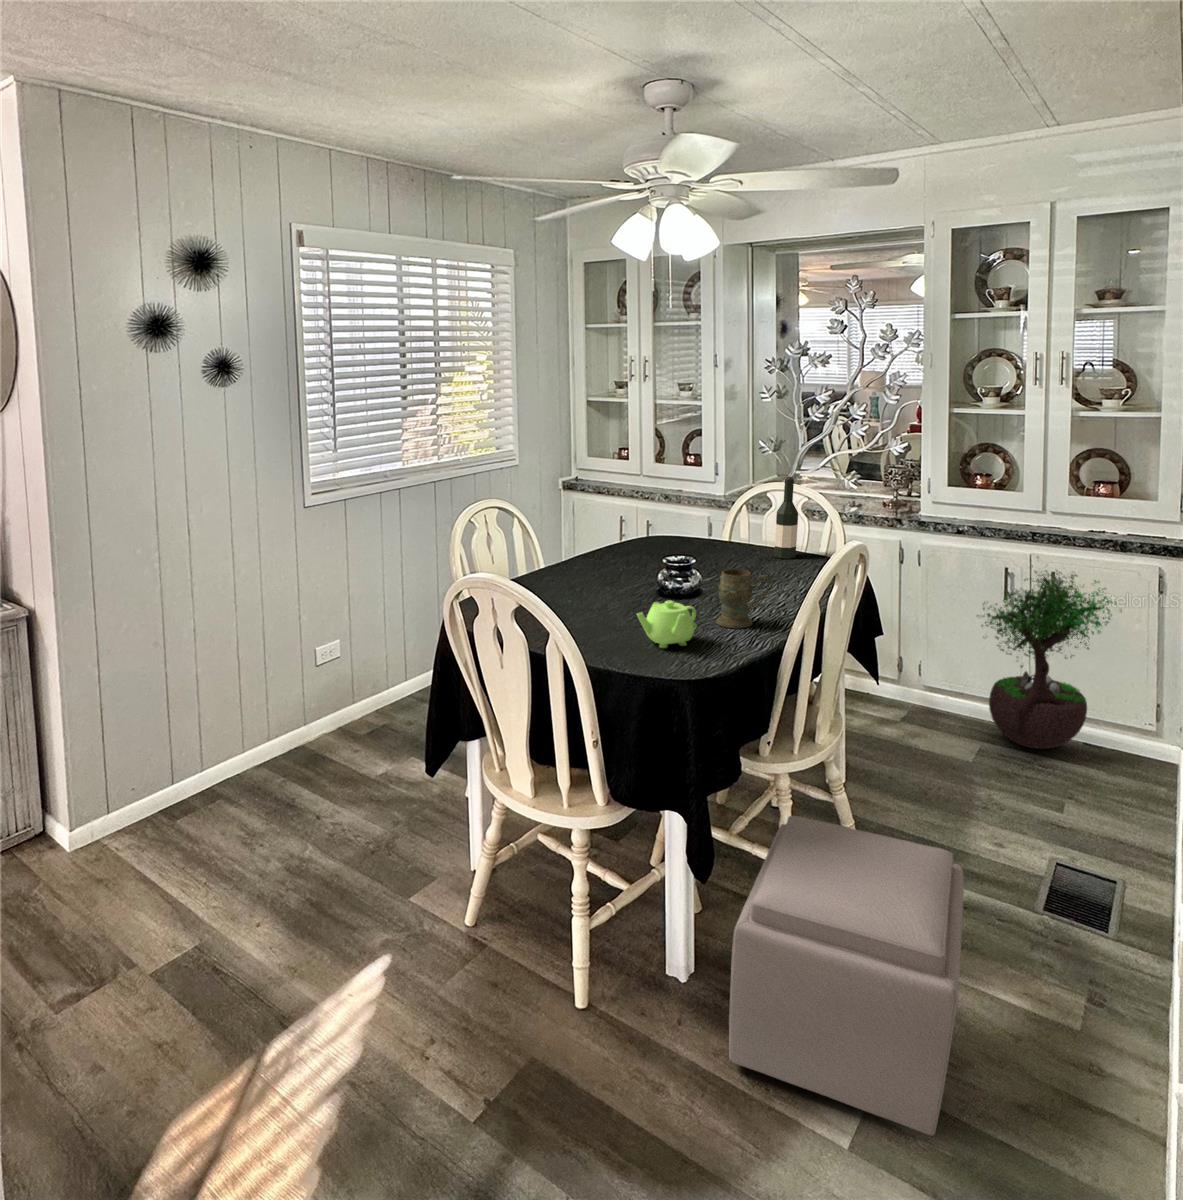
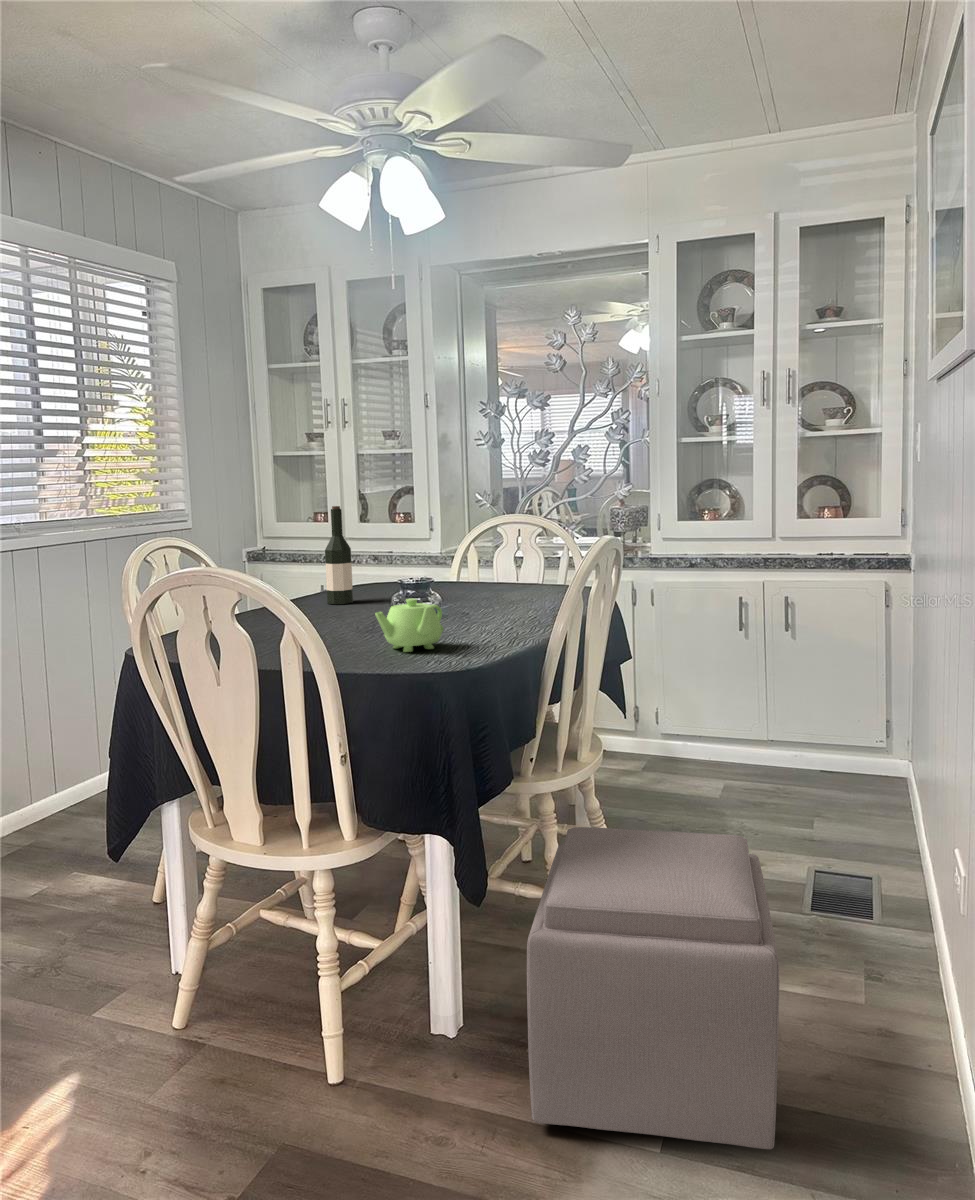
wine bottle: present [774,476,798,559] -> present [325,506,353,604]
potted tree: present [978,565,1121,749] -> none [724,575,862,787]
mug: present [716,569,770,628] -> none [461,571,518,635]

